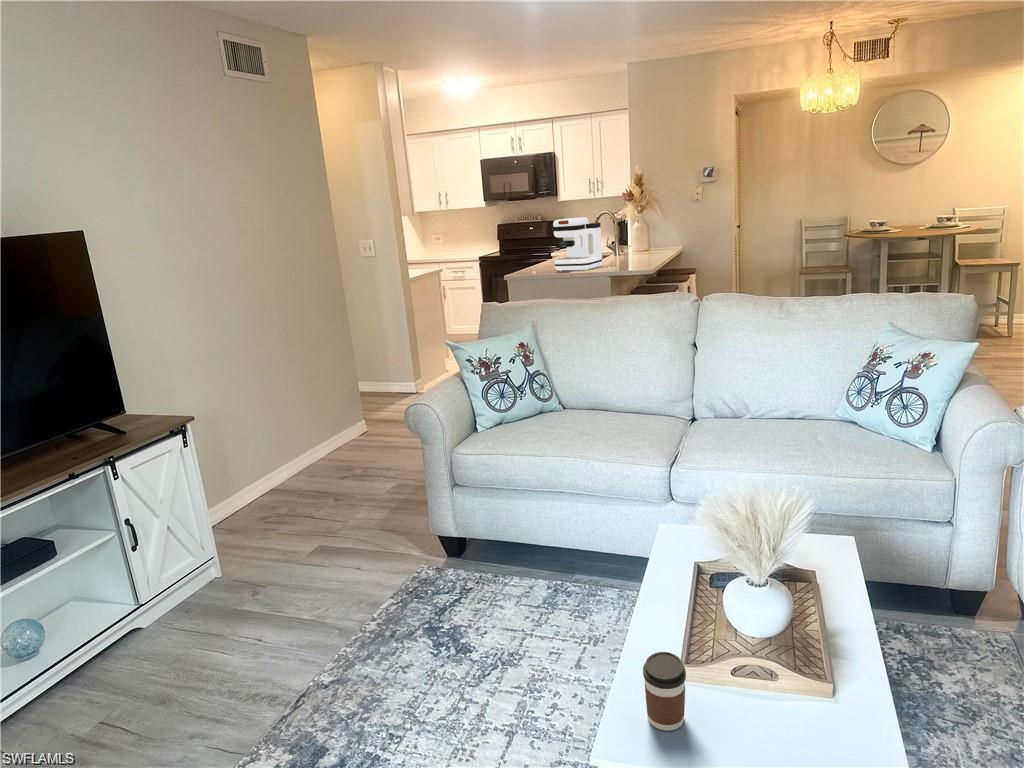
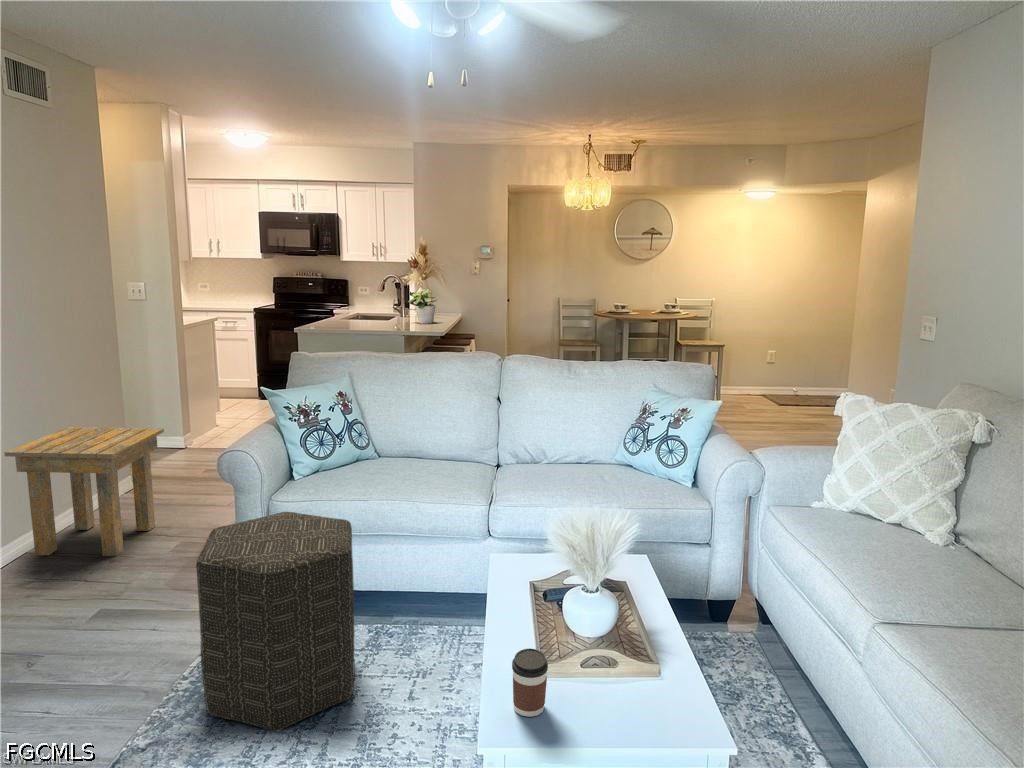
coffee maker: present [553,217,602,271] -> none [348,278,395,329]
potted plant: none [617,224,648,261] -> present [408,289,437,324]
side table: none [252,378,380,495] -> present [5,427,164,556]
ottoman: none [365,467,526,685] -> present [196,512,354,732]

